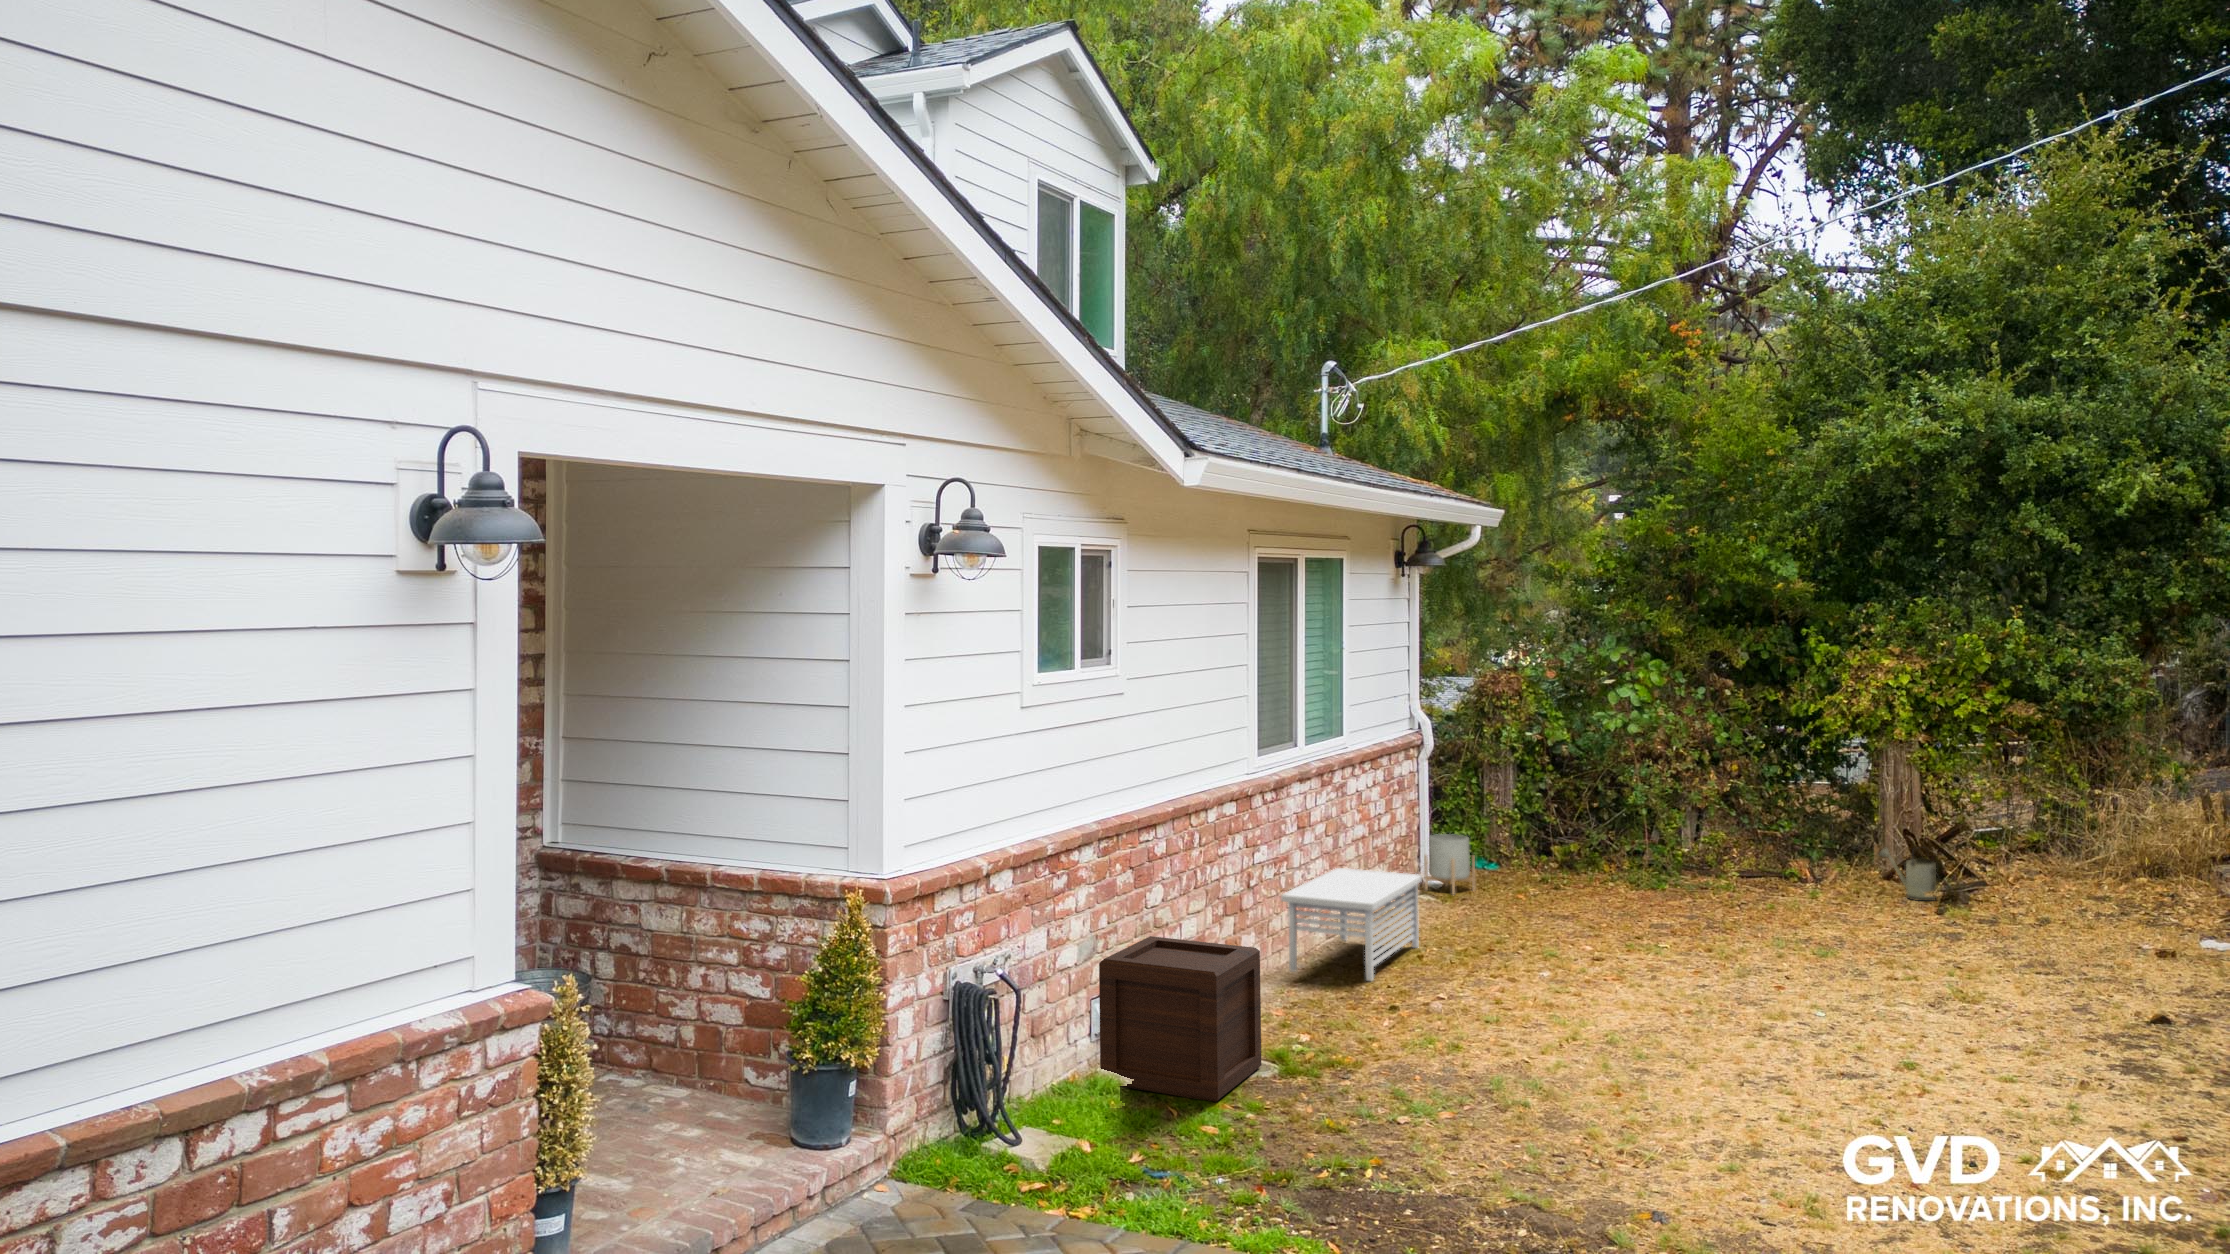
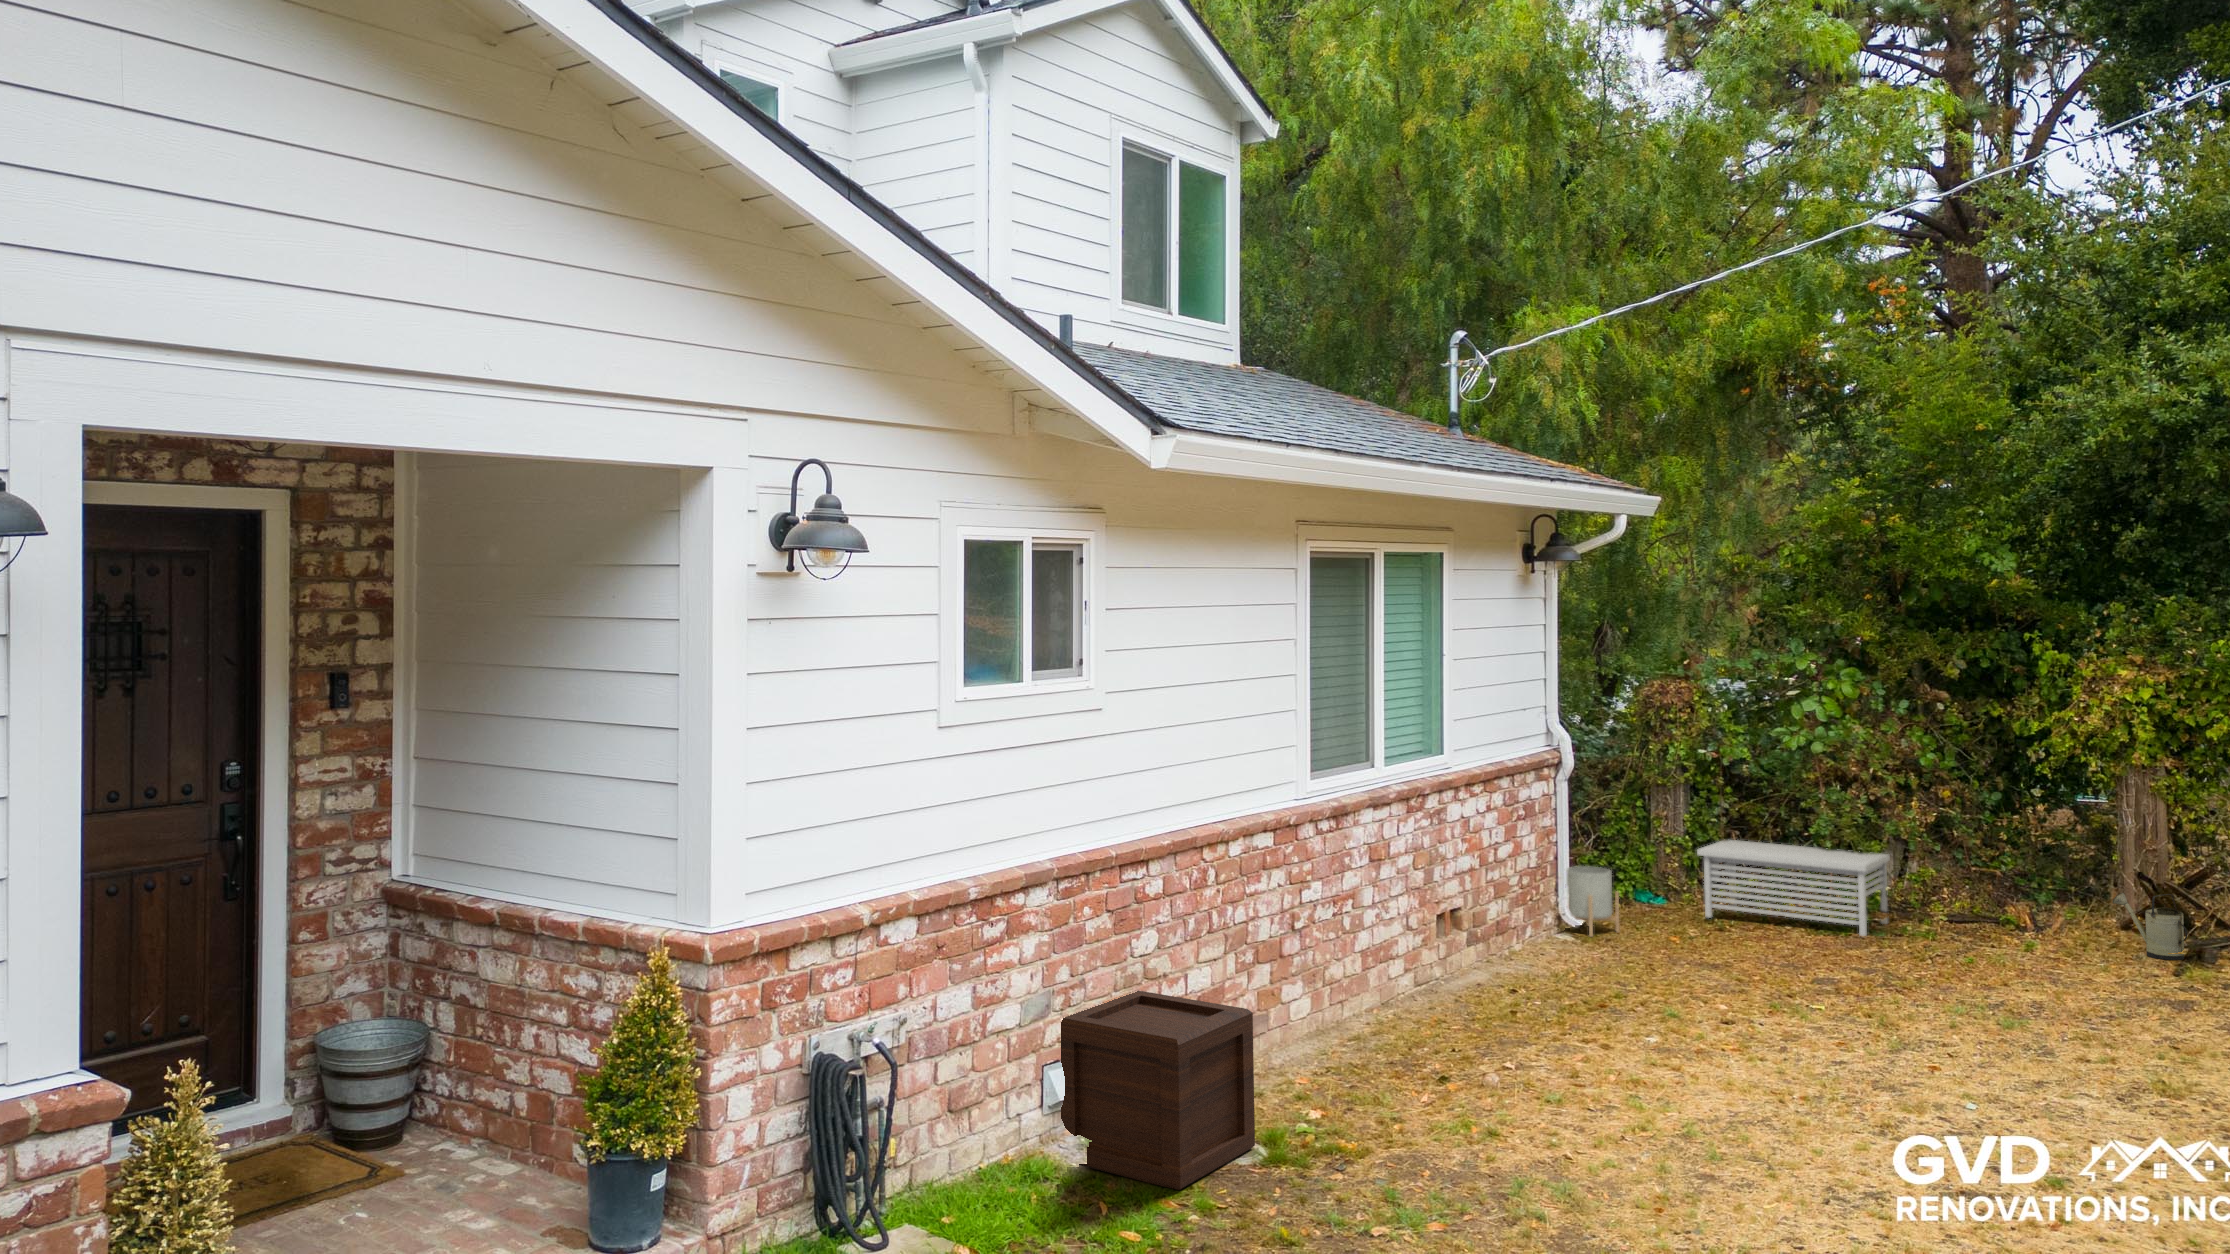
storage bench: present [1281,868,1422,981] -> present [1697,840,1890,936]

